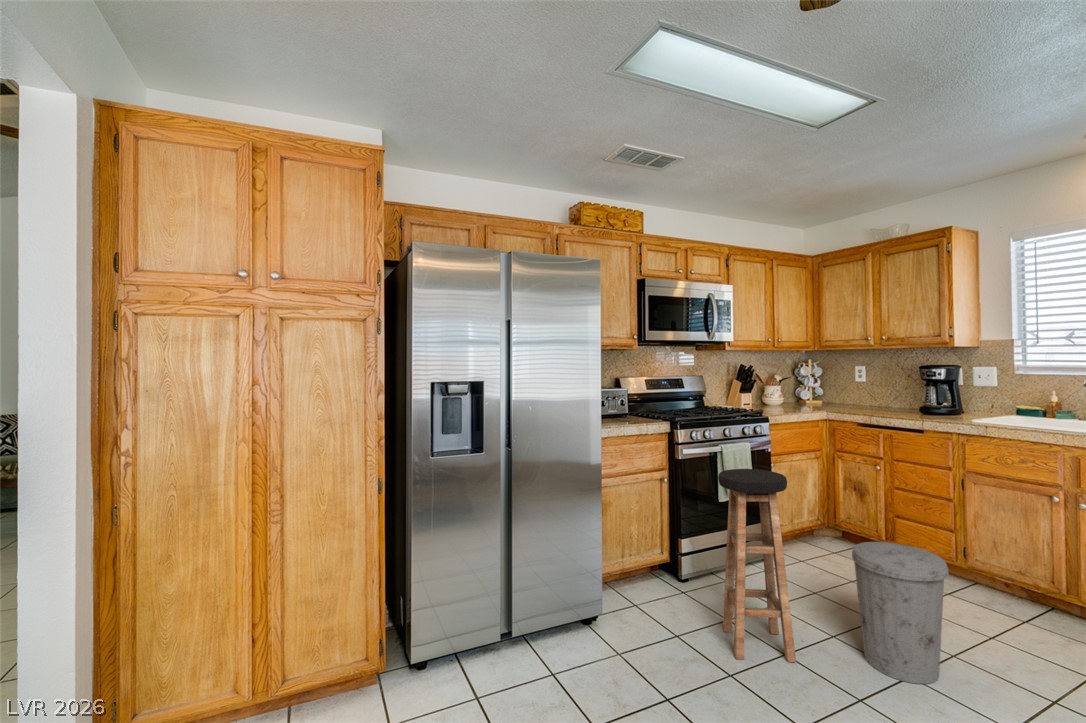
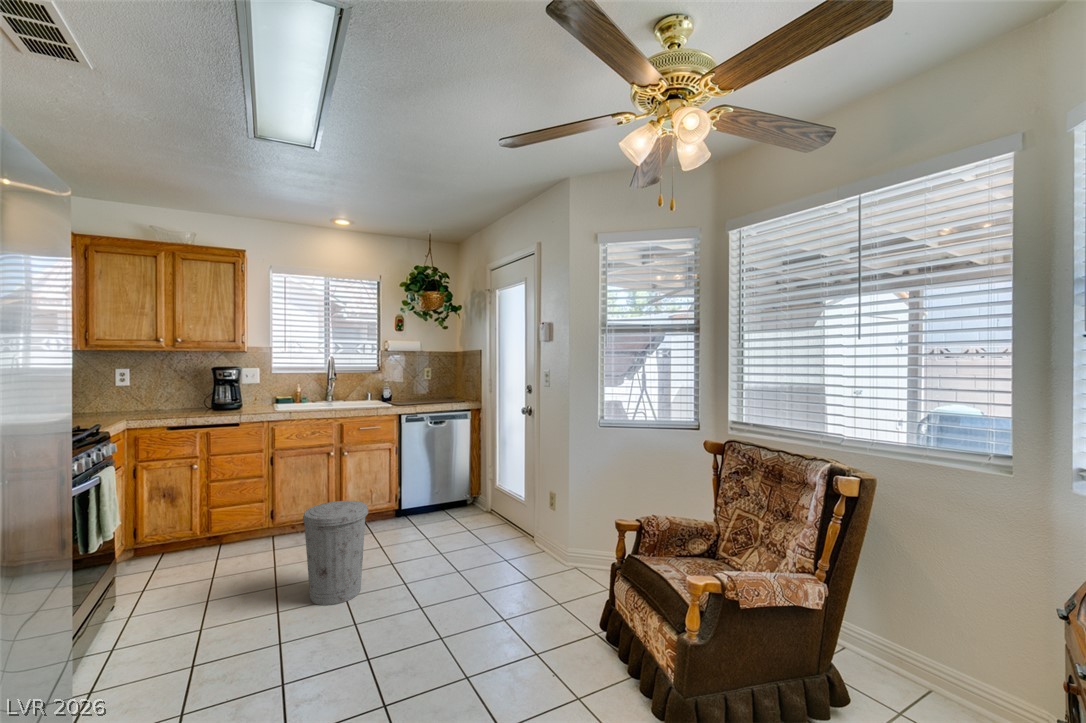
bar stool: present [718,469,796,662] -> none [210,470,301,673]

